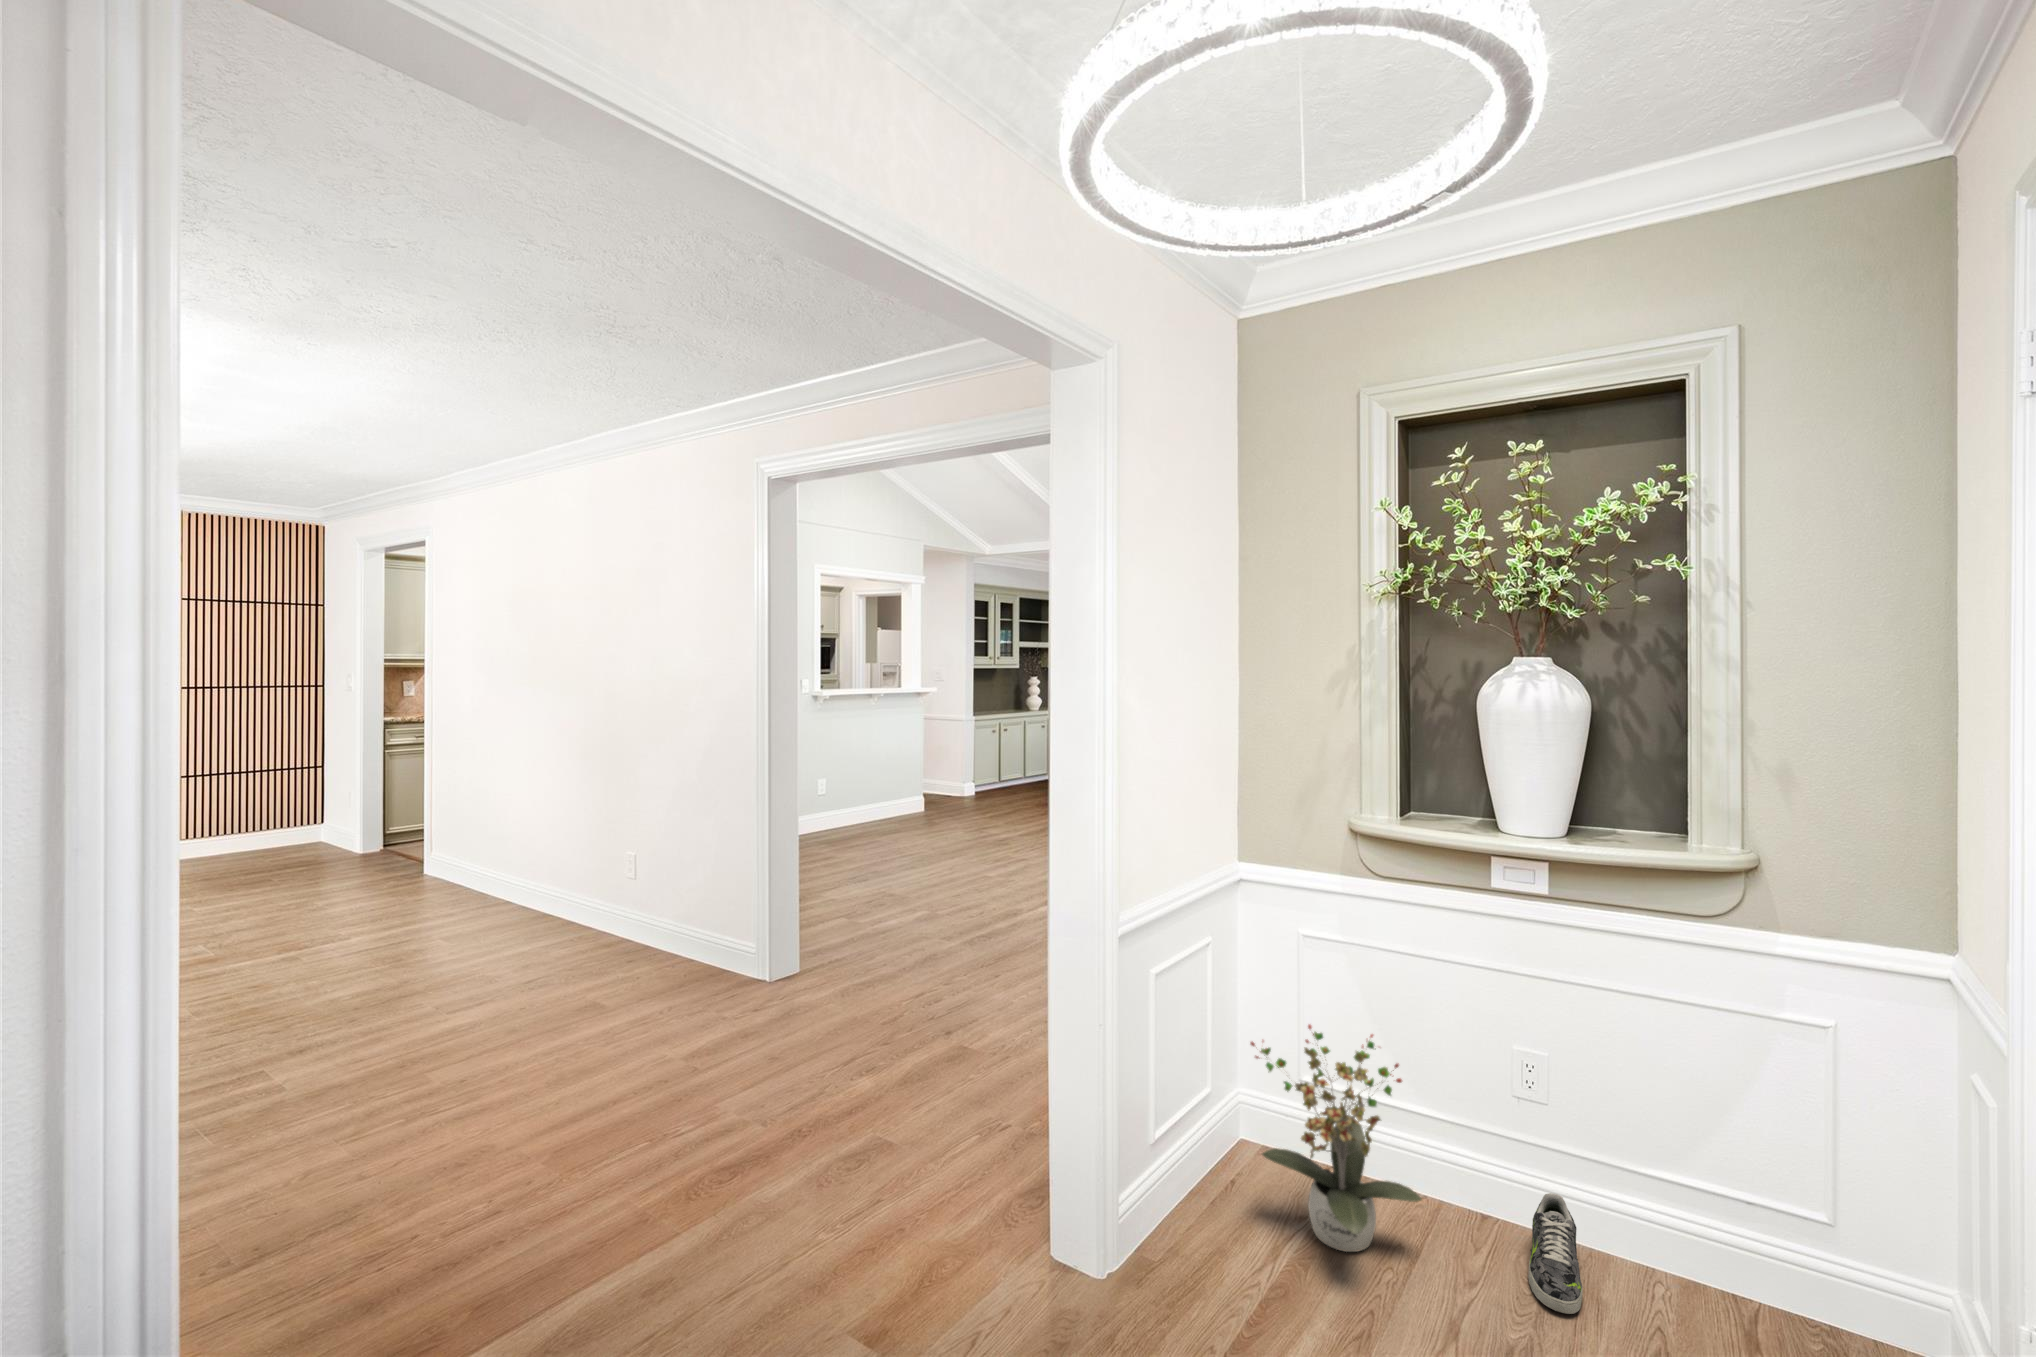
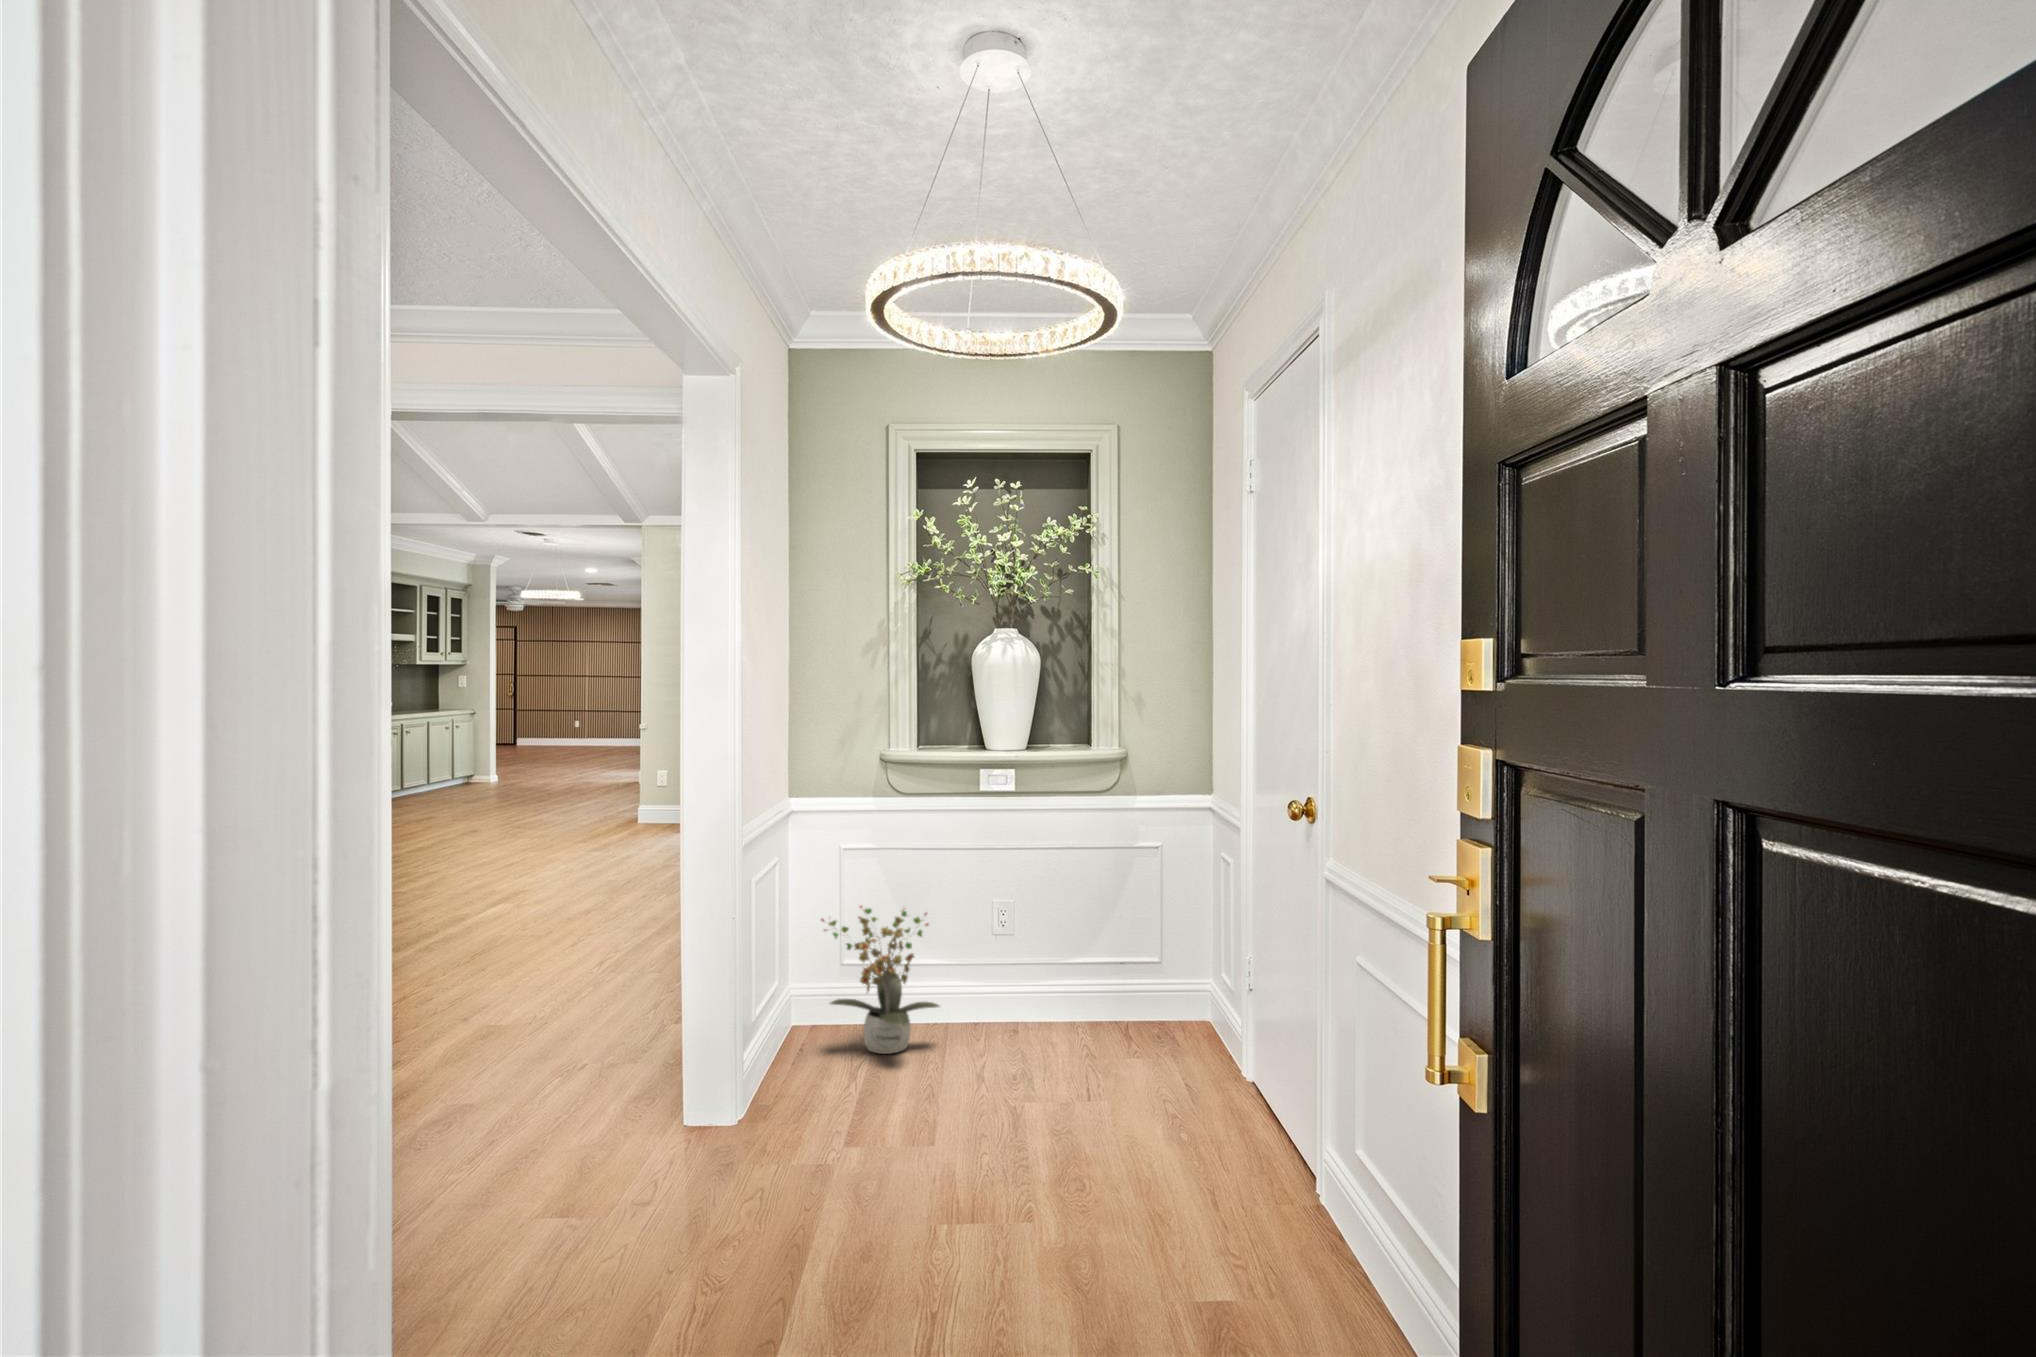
sneaker: present [1528,1193,1583,1314] -> none [1005,991,1036,1049]

